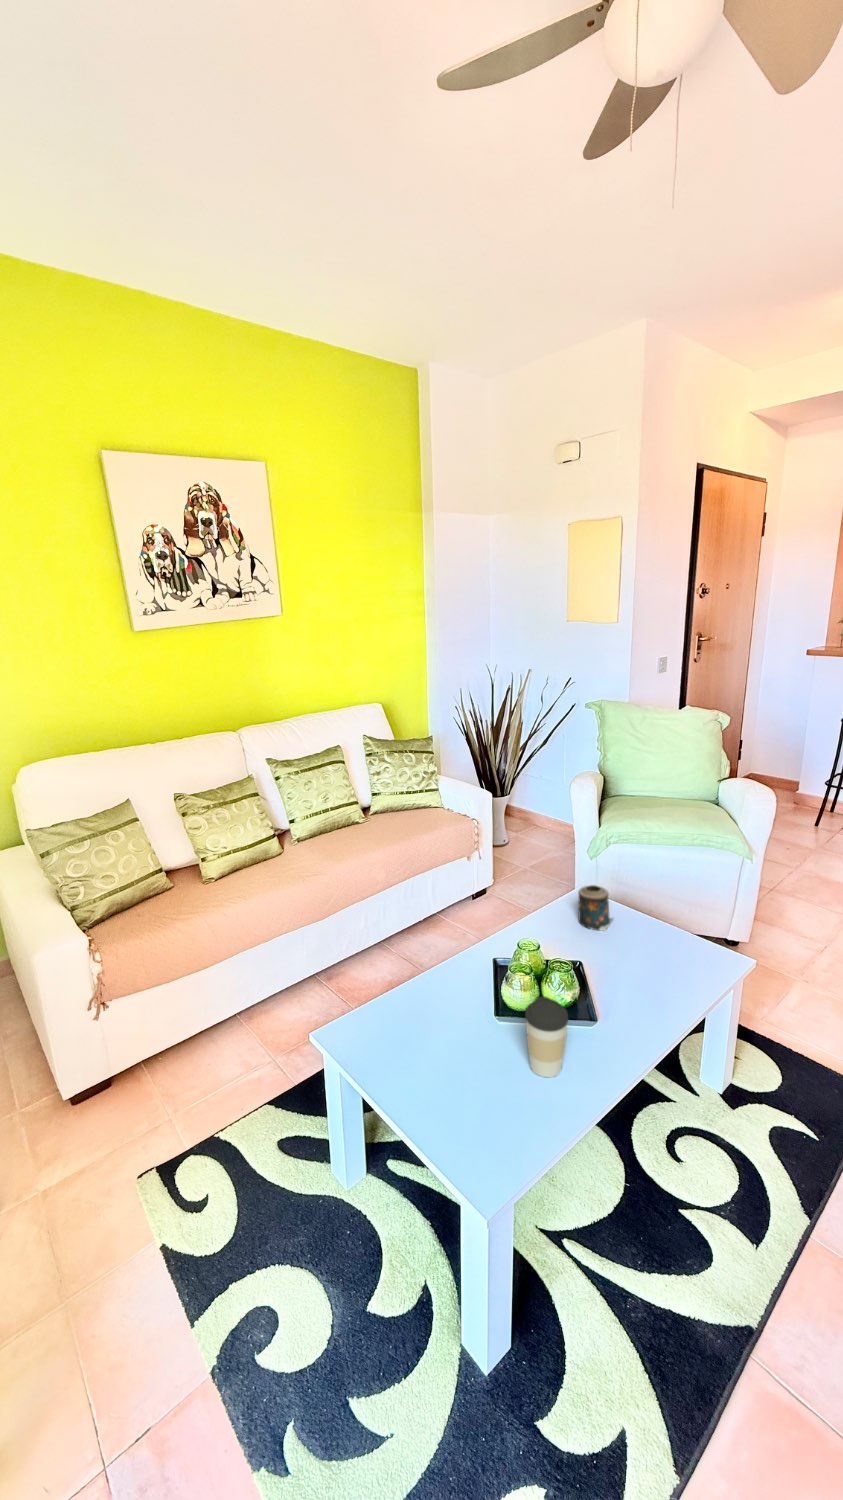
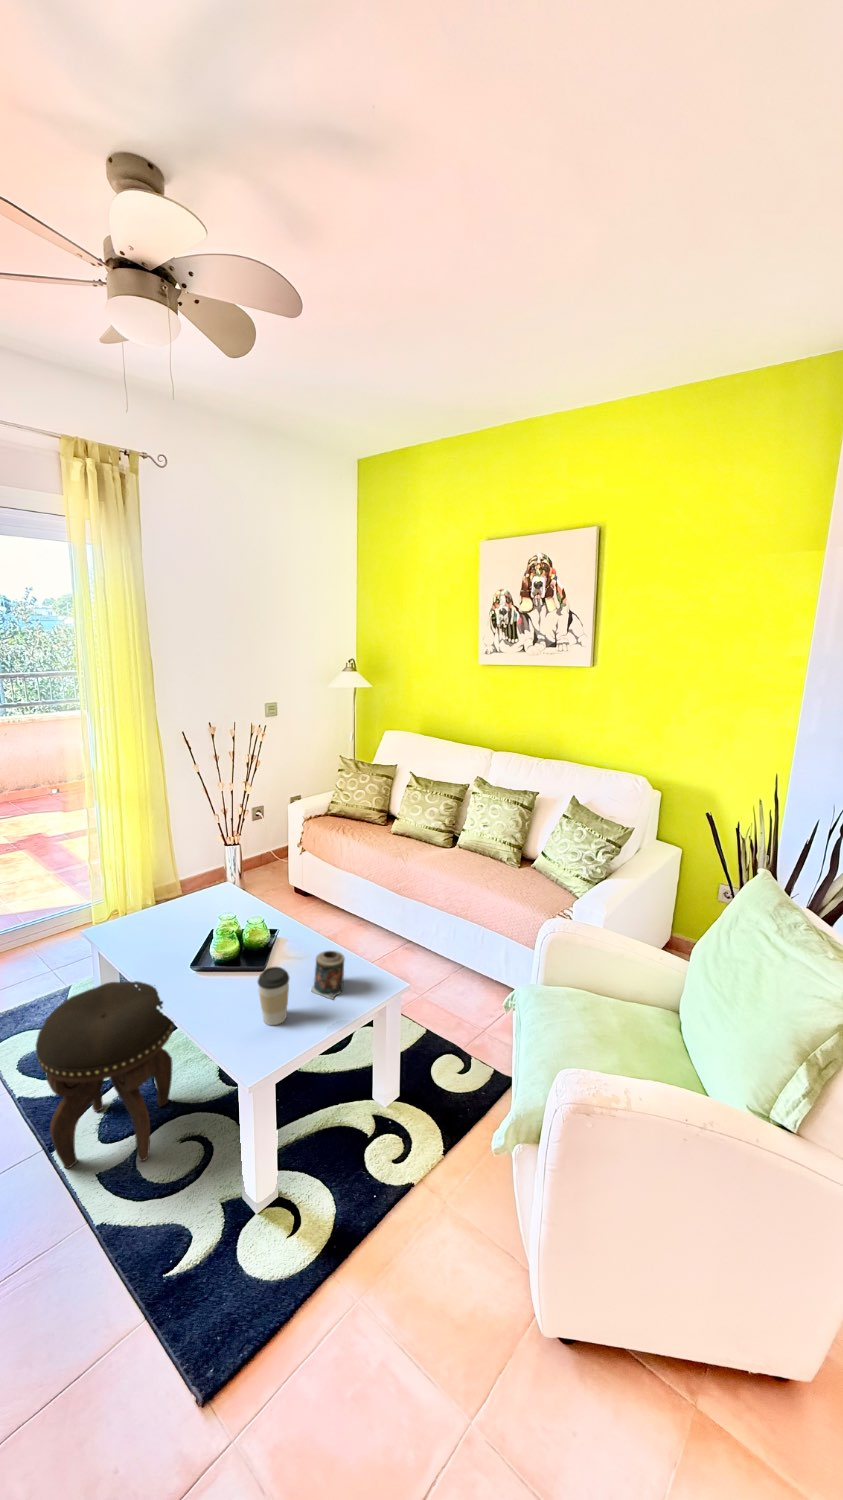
coffee cup: present [525,997,568,1077] -> present [258,967,289,1025]
footstool: none [609,1037,805,1308] -> present [36,981,174,1168]

